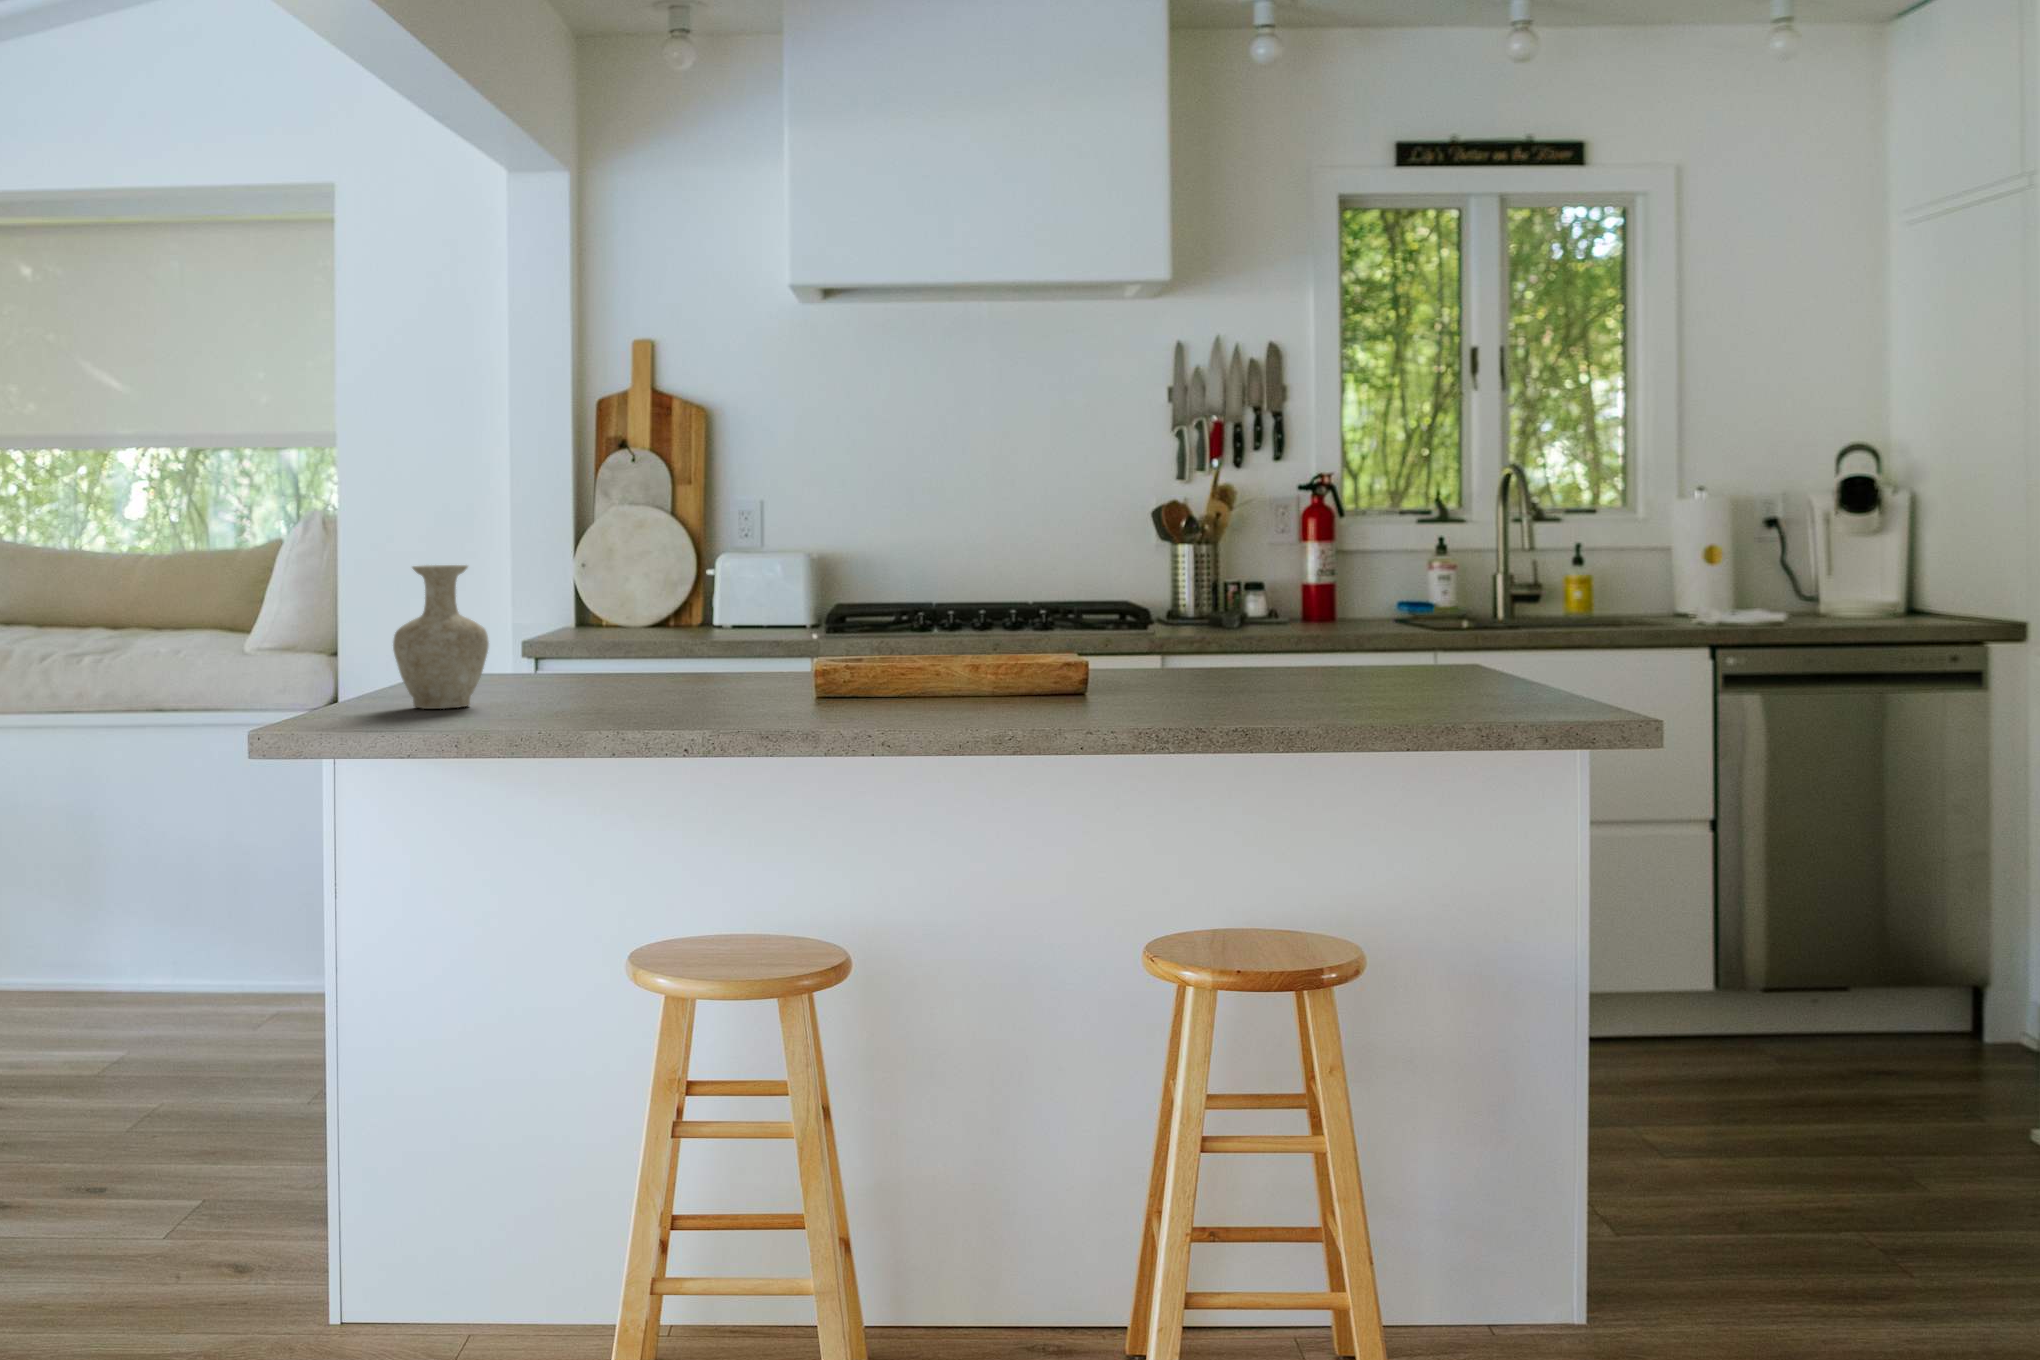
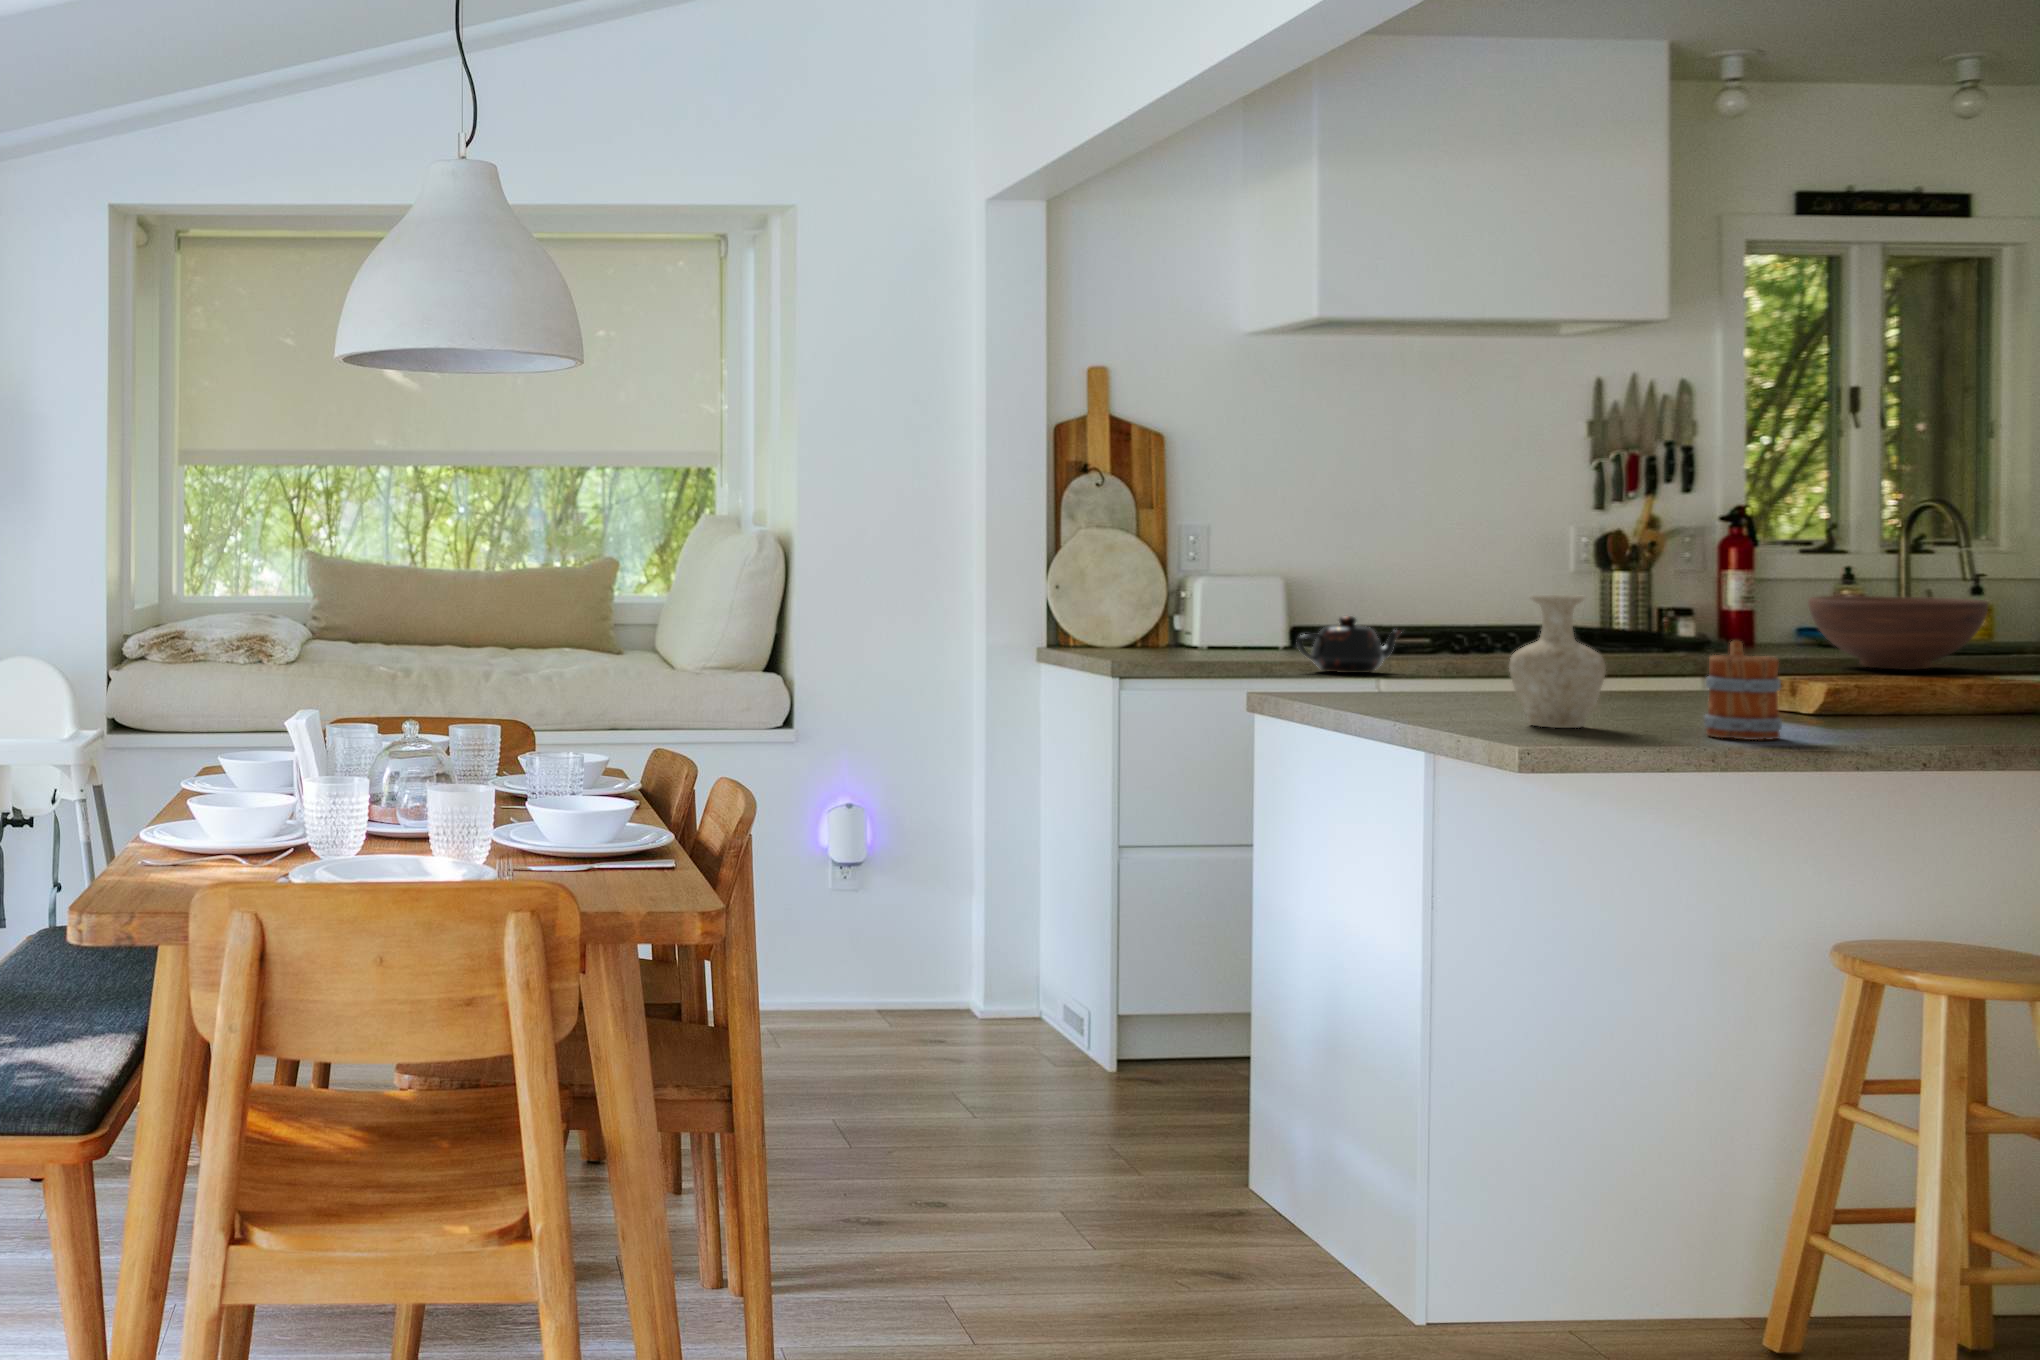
fruit bowl: none [1207,568,1370,646] -> present [1808,596,1988,670]
teapot: none [625,593,738,652] -> present [1297,616,1402,673]
mug: none [506,613,593,721] -> present [1704,640,1782,740]

